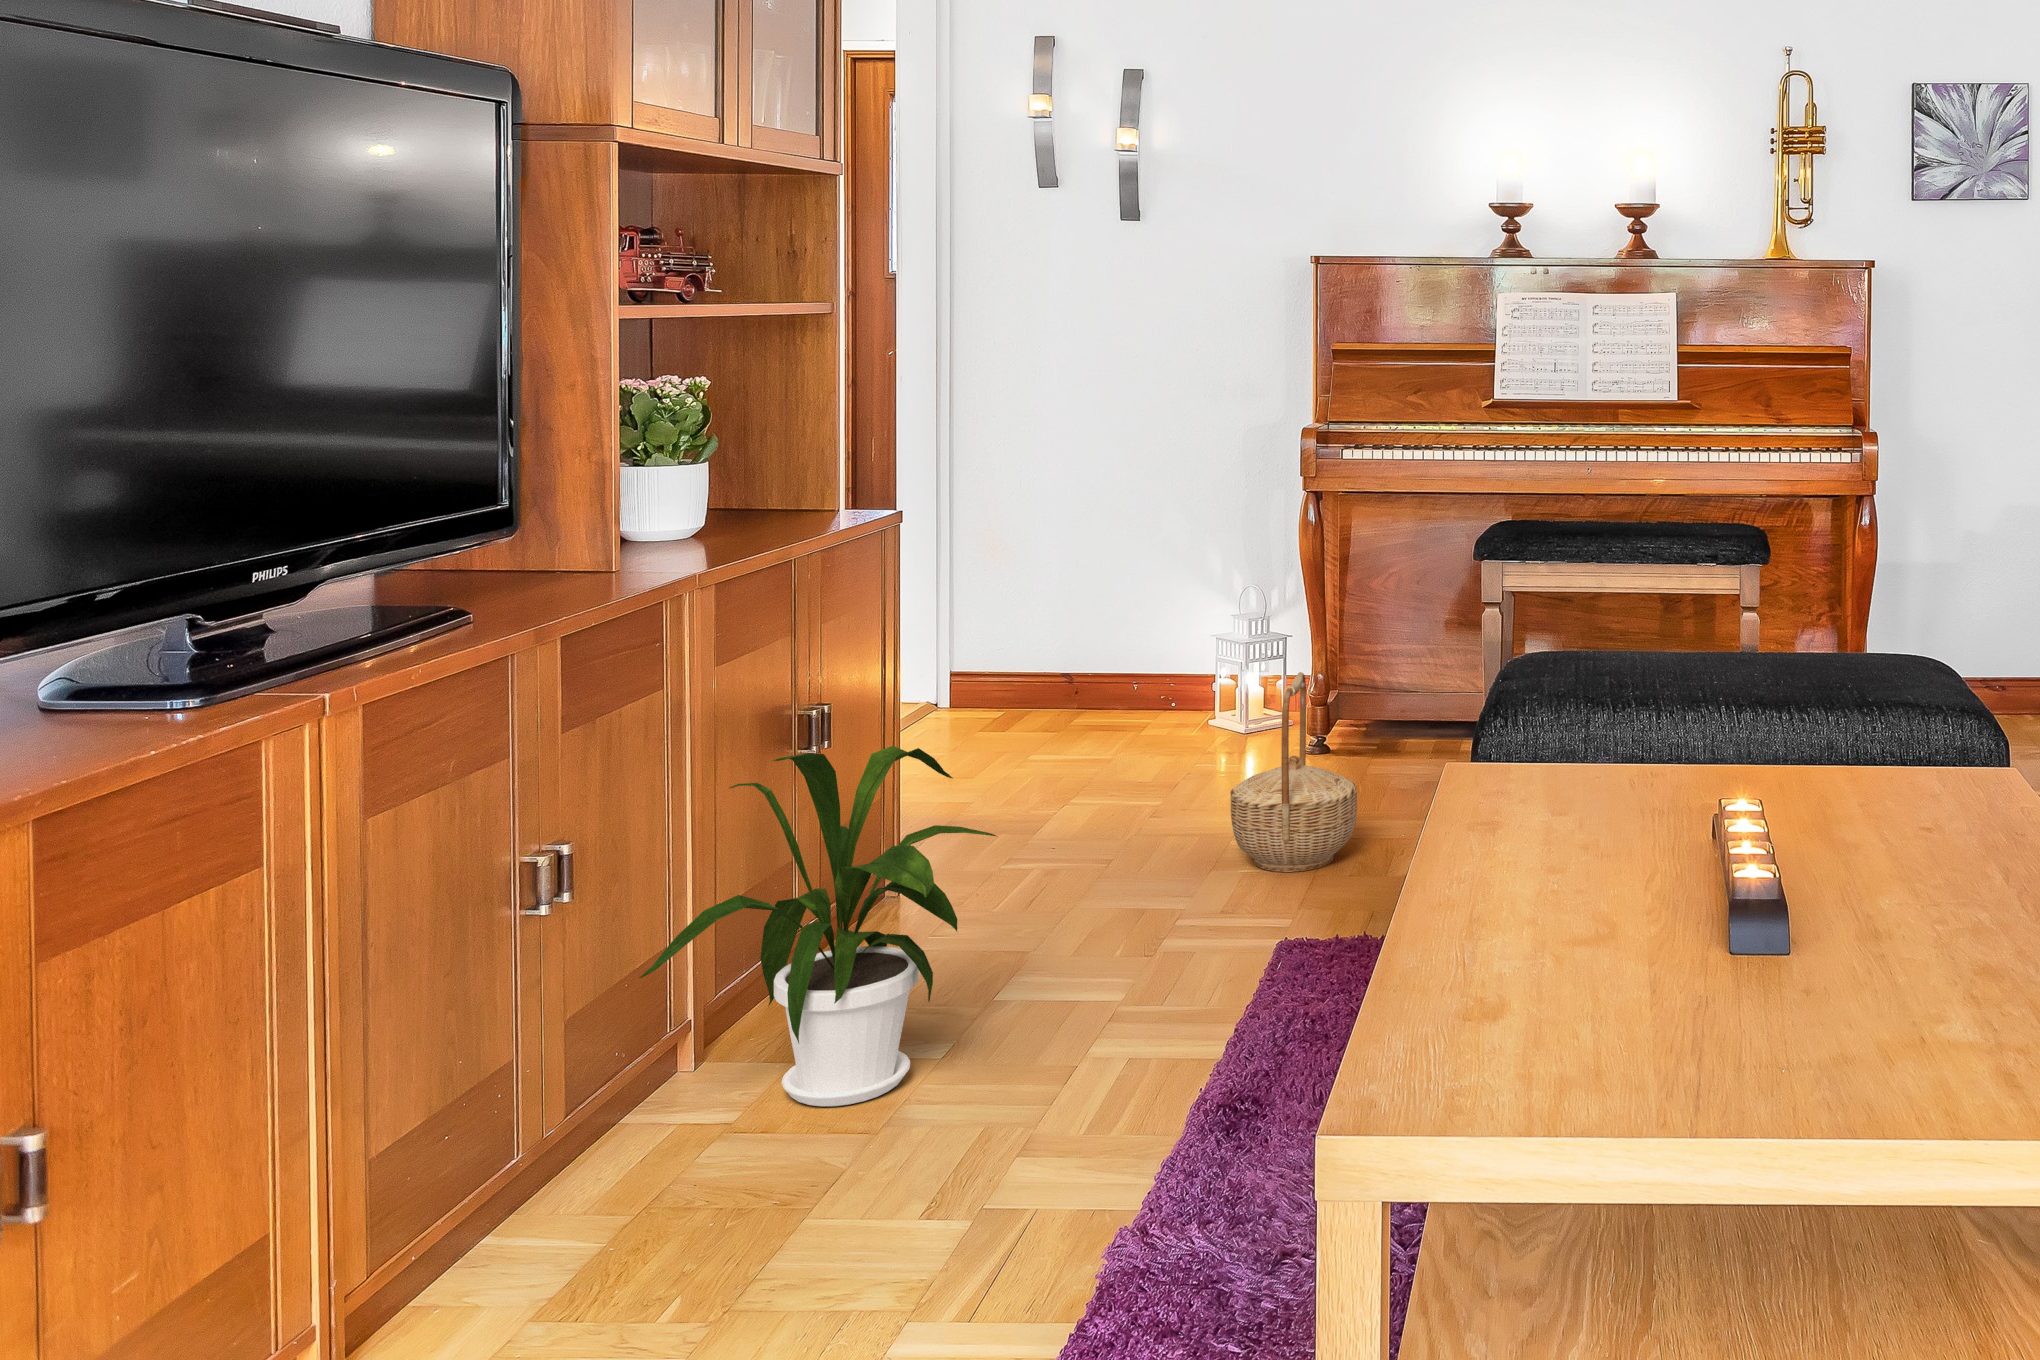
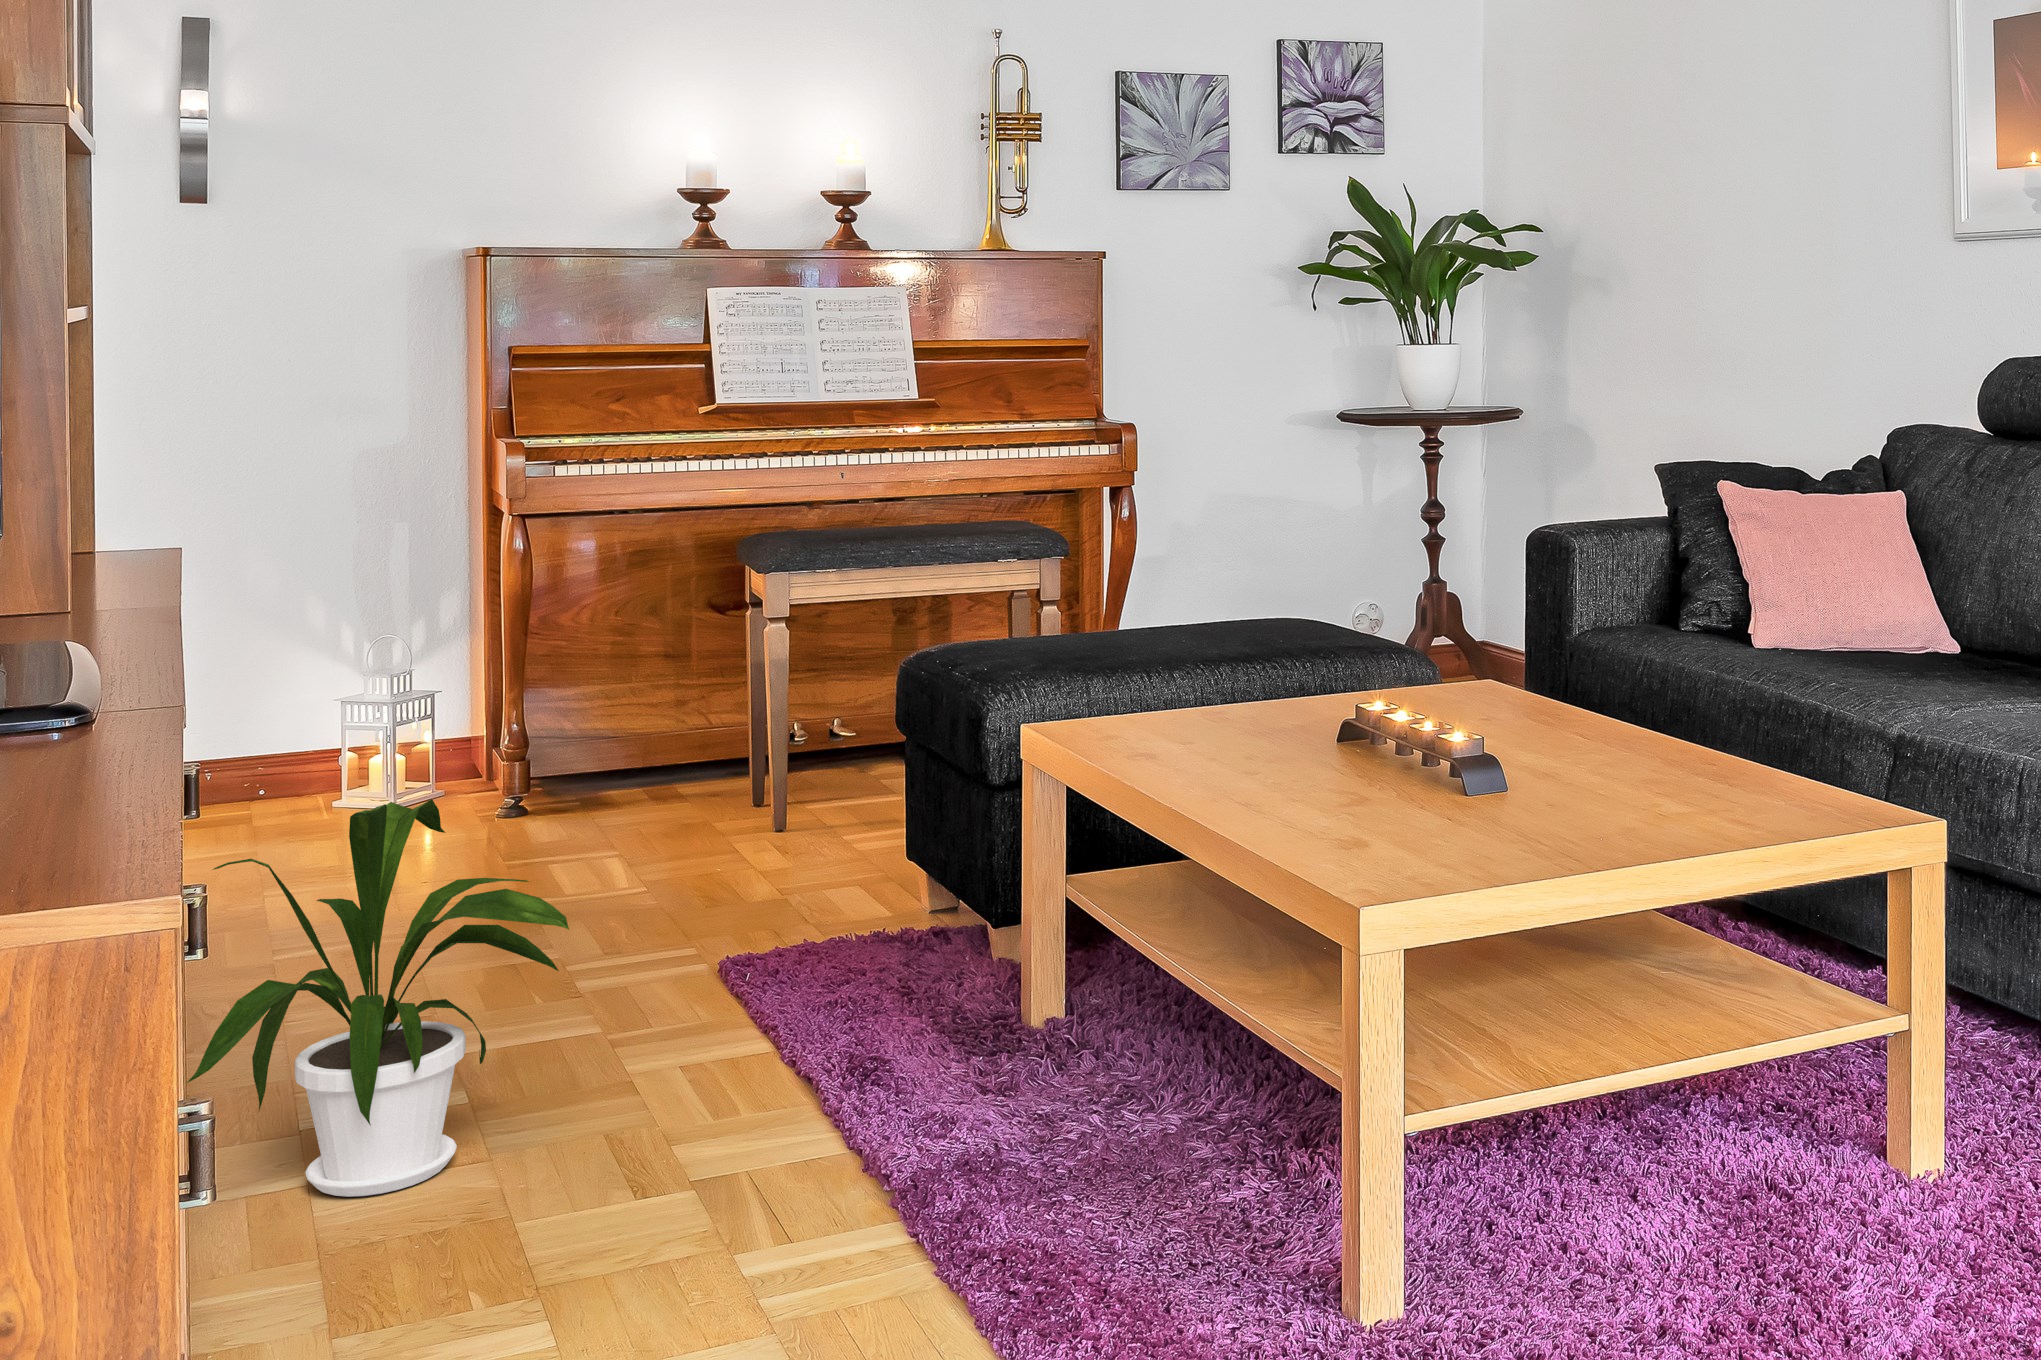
basket: present [1230,672,1357,872] -> none [553,711,704,928]

